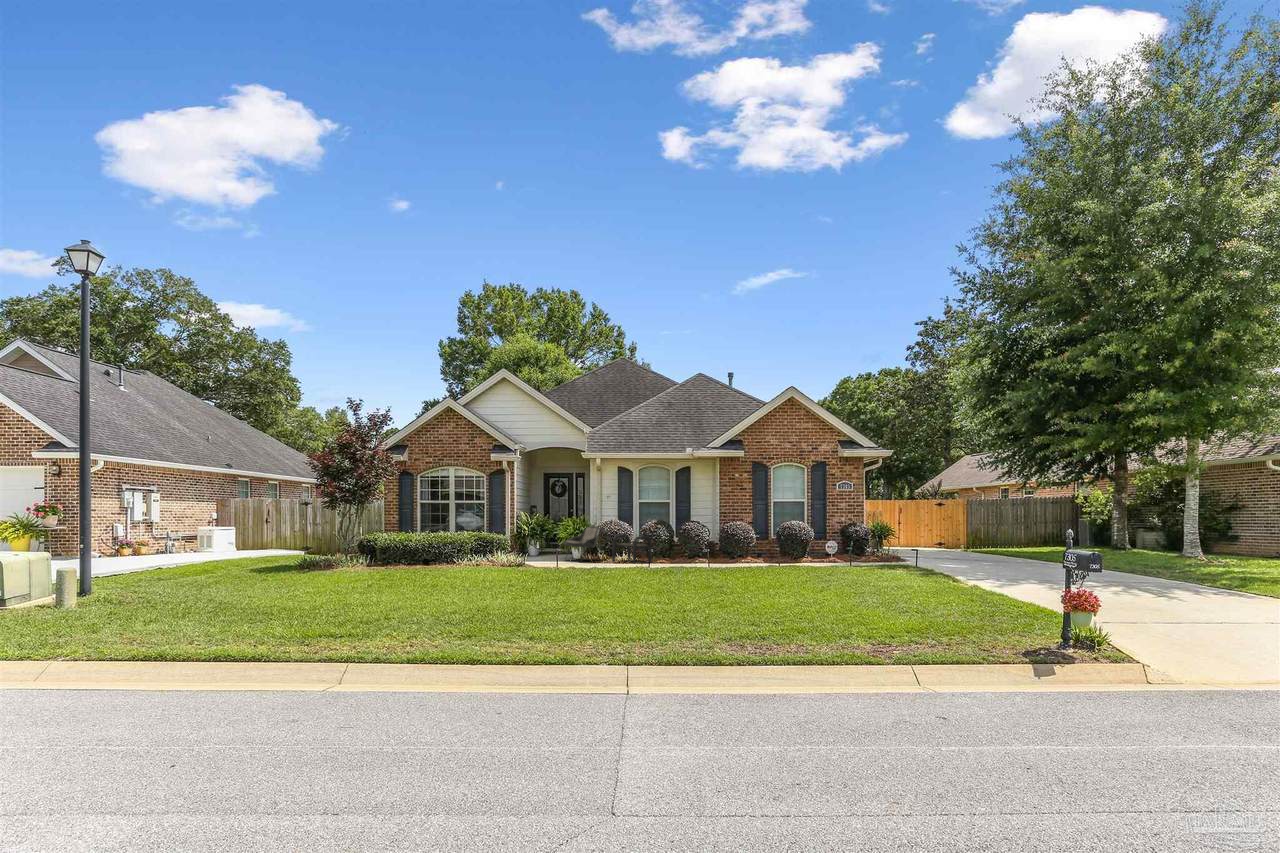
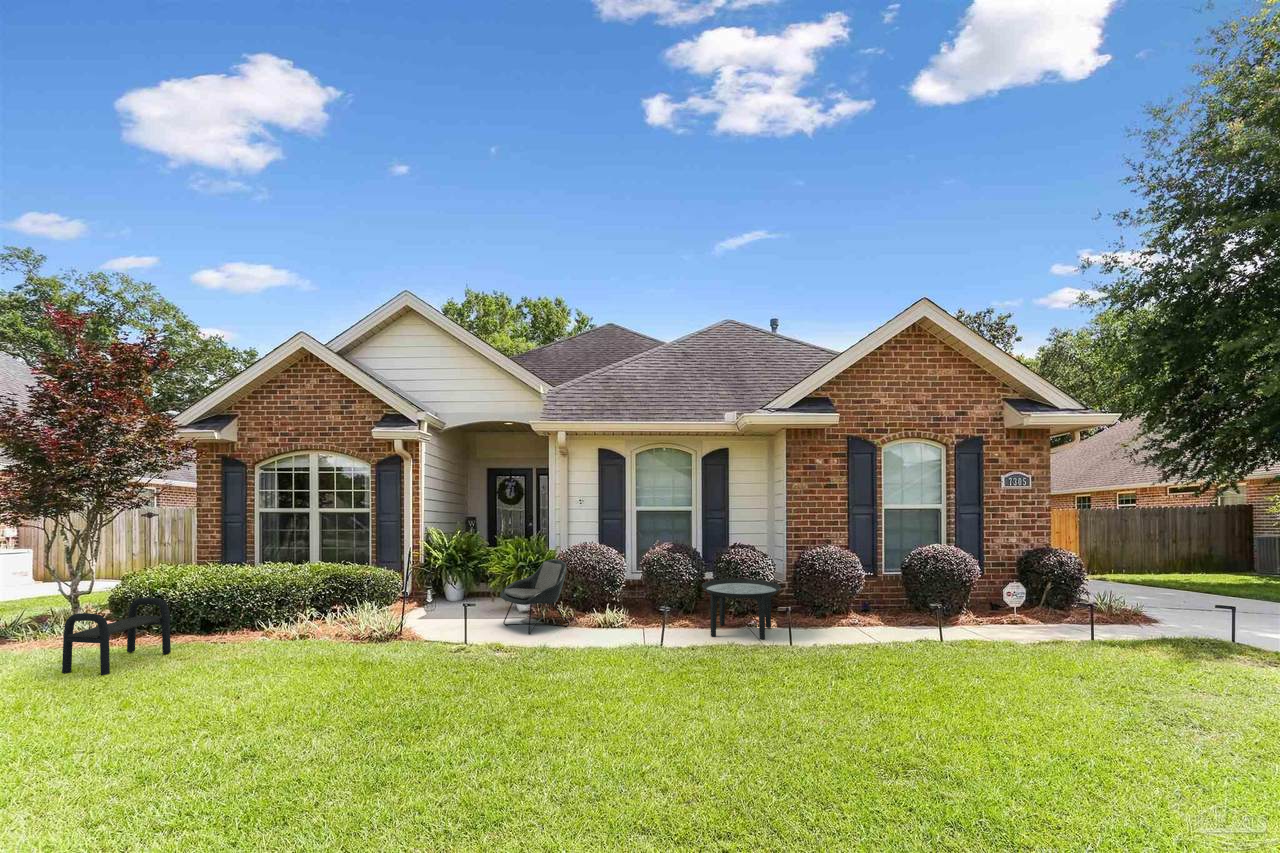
bench: present [612,534,652,564] -> present [62,597,171,675]
round table: none [671,536,712,563] -> present [702,579,781,640]

